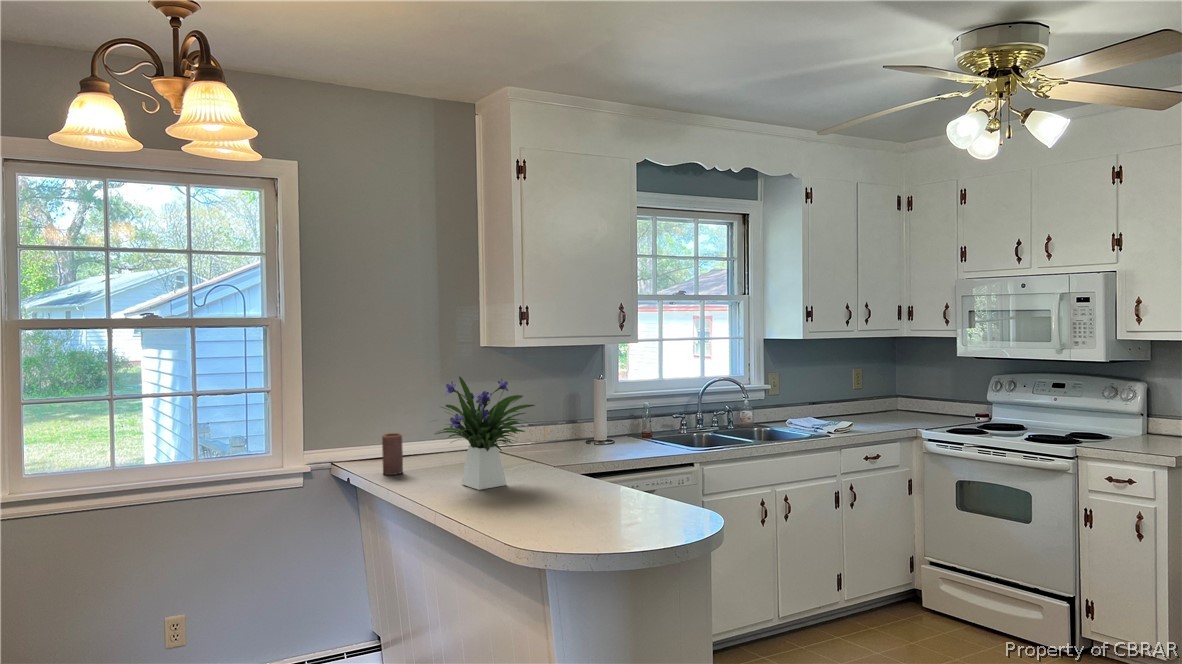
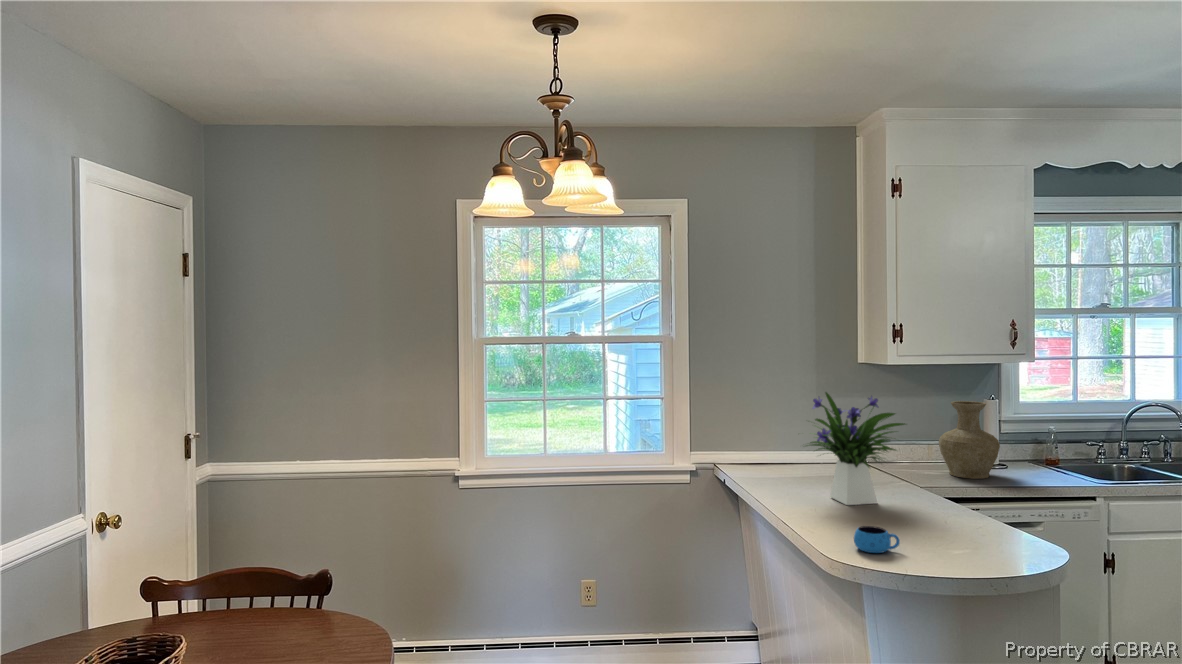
vase: none [557,382,608,455] -> present [939,401,1000,479]
candle: present [382,433,403,475] -> none [757,442,777,481]
mug: none [493,504,533,528] -> present [854,526,900,553]

